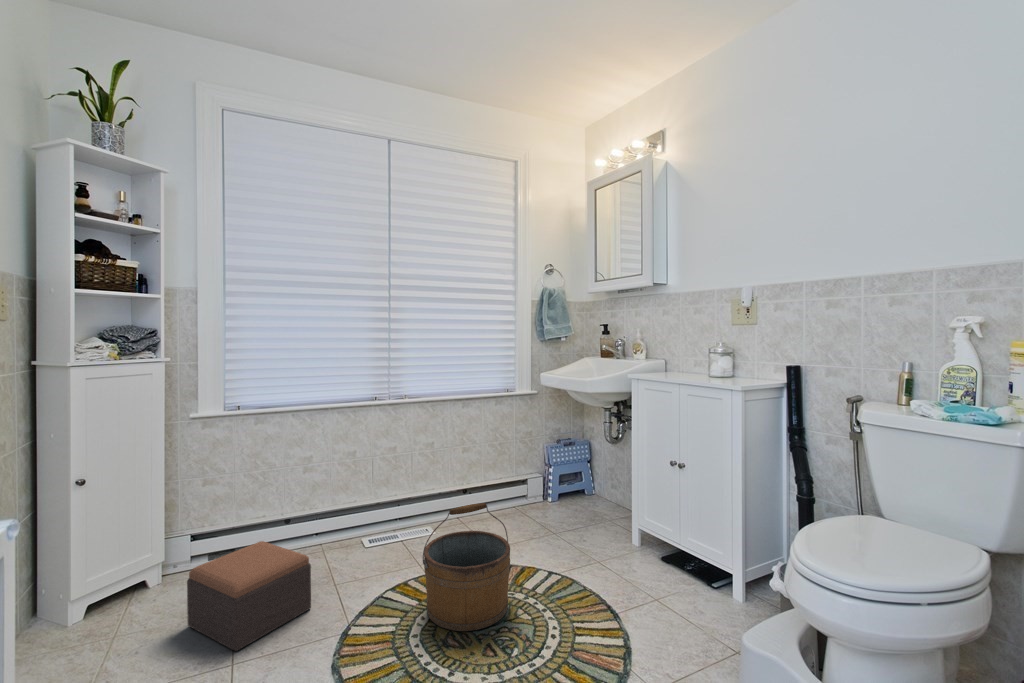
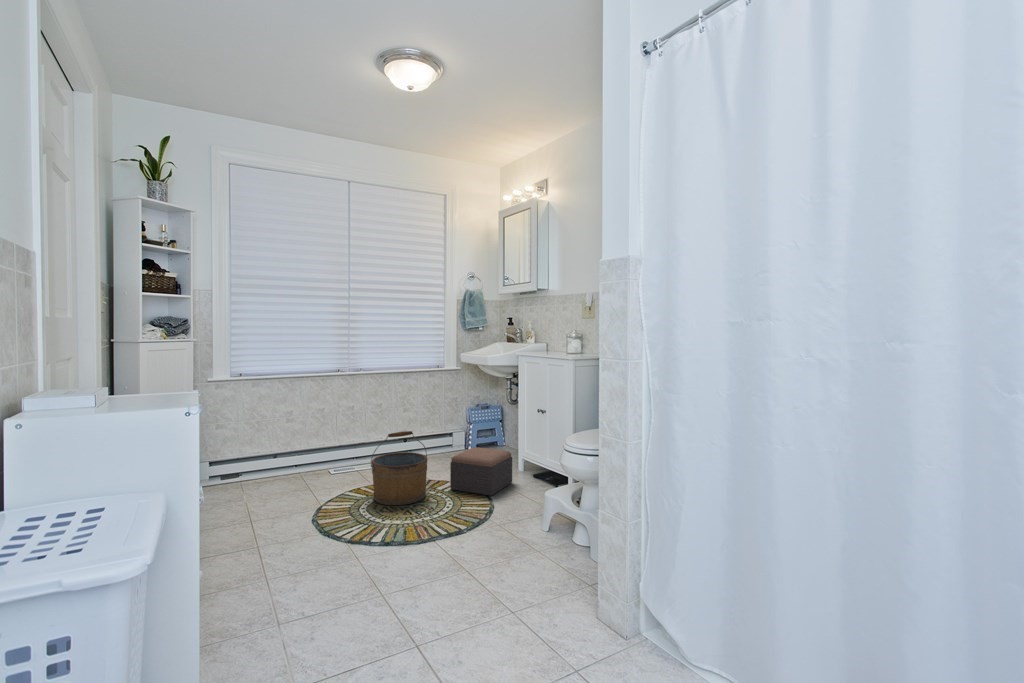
footstool: present [187,541,311,651] -> present [450,447,512,496]

